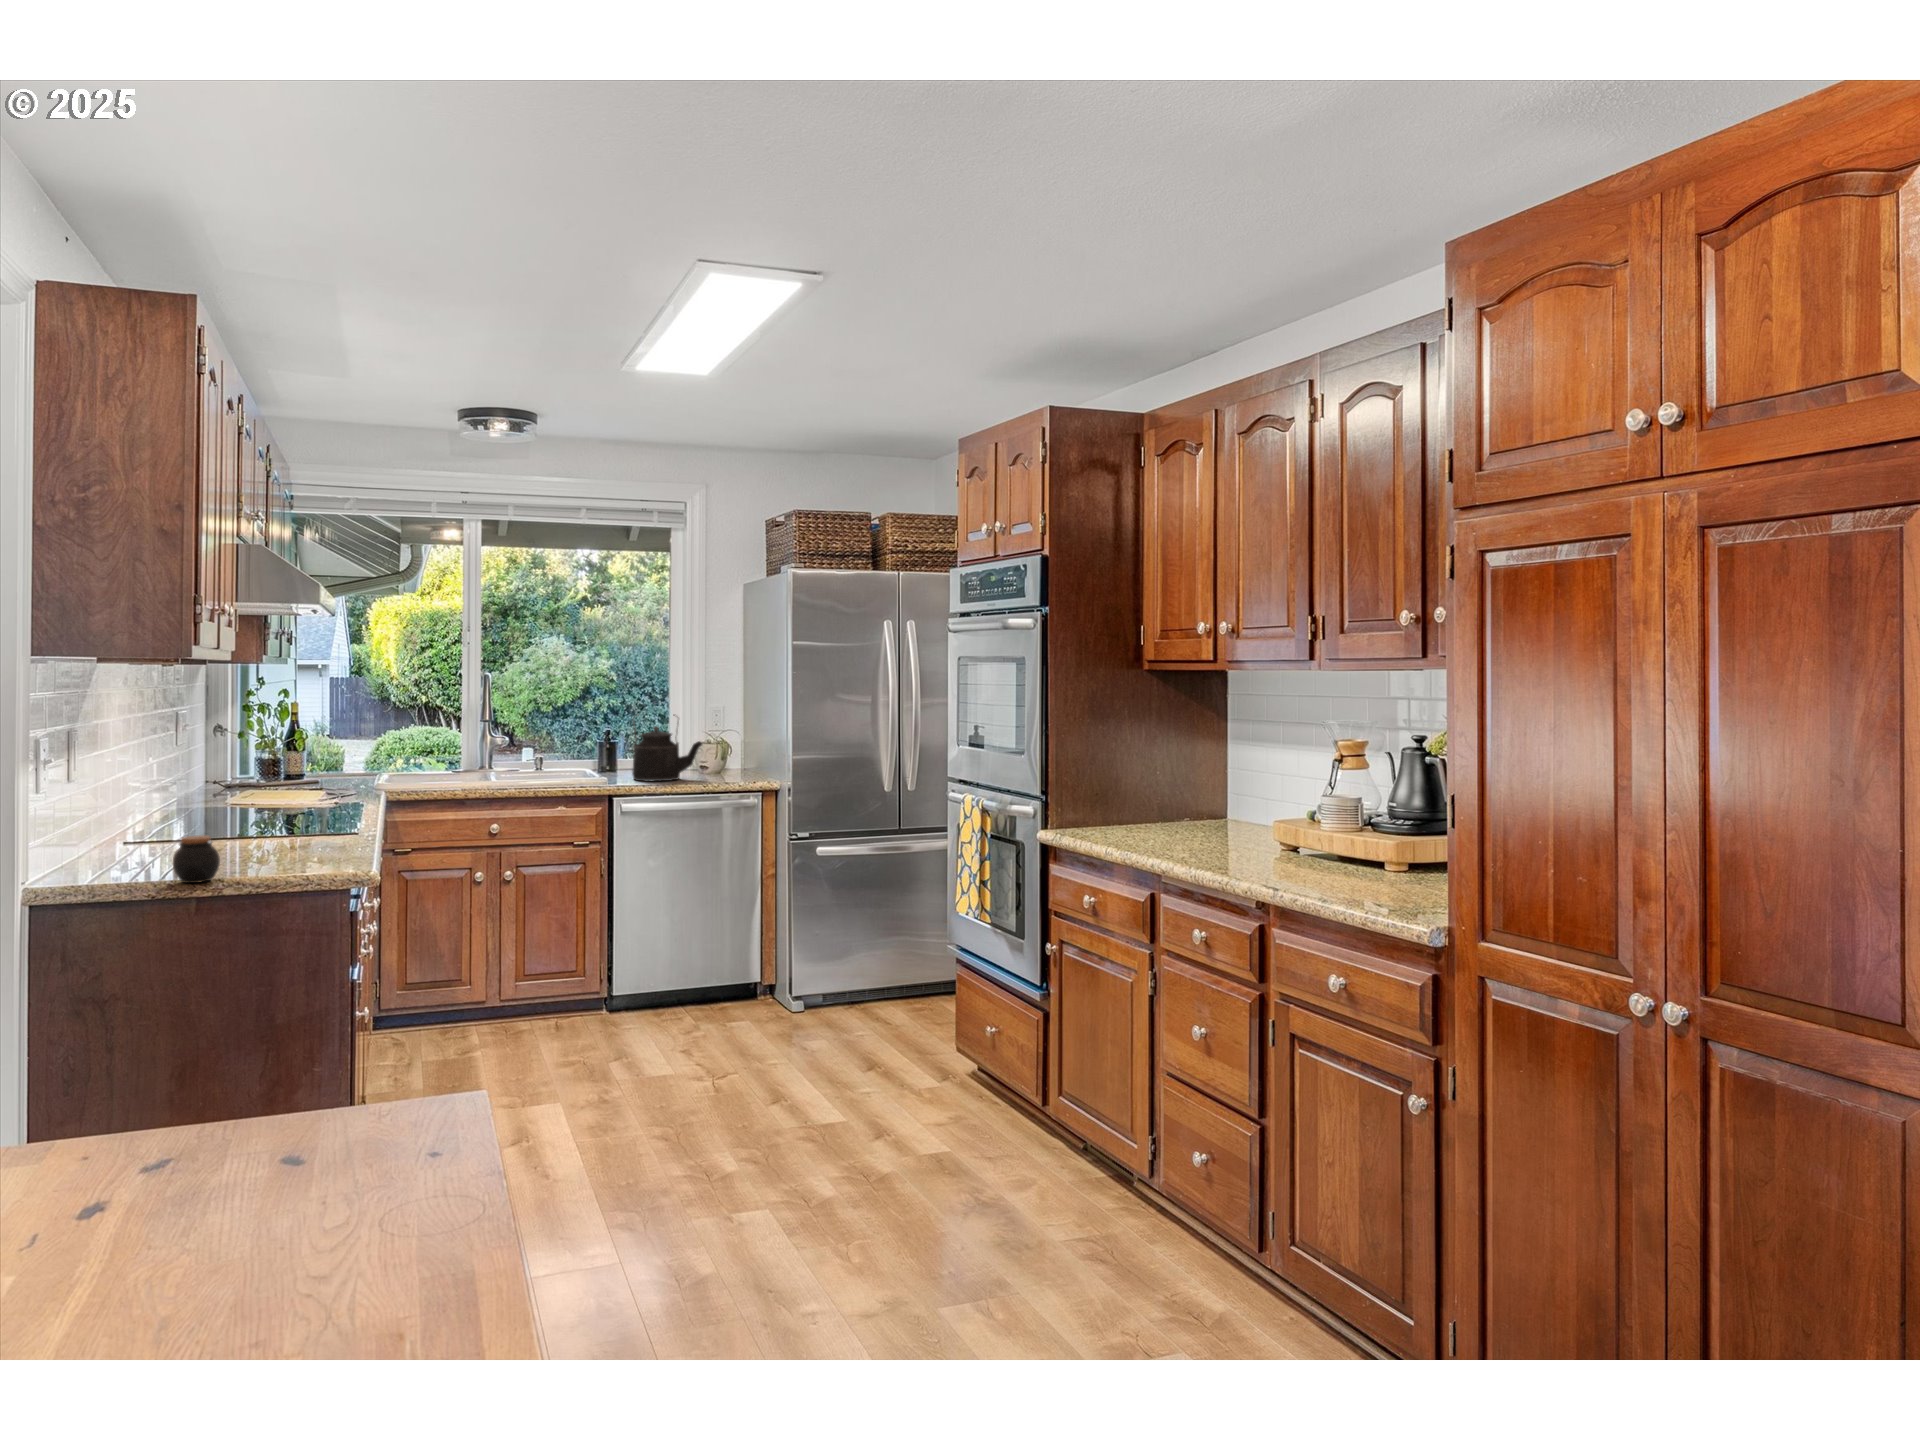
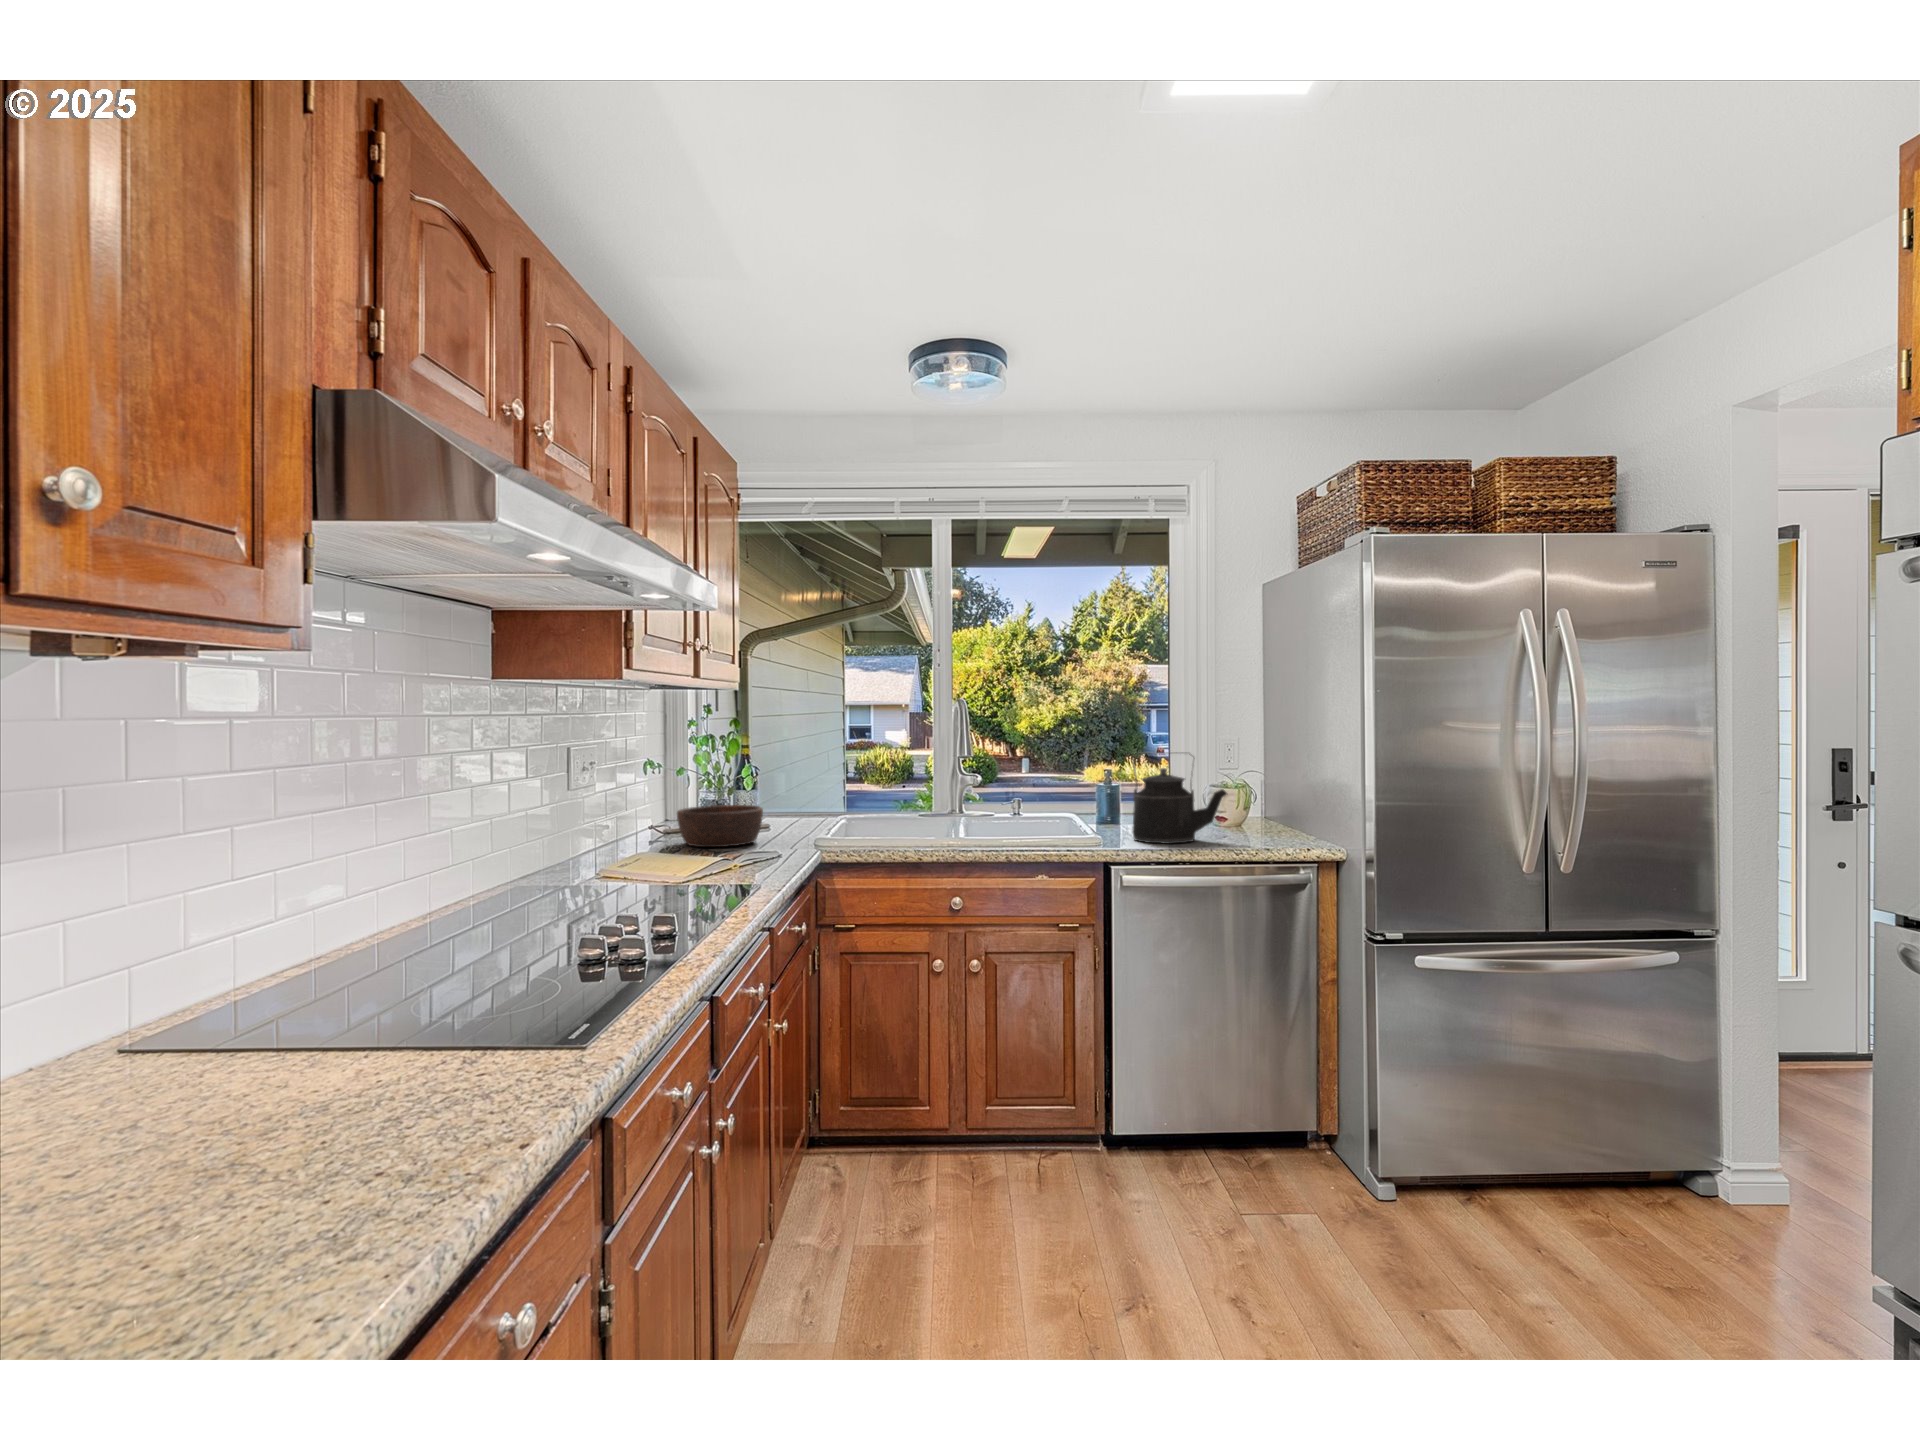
wooden bowl: none [250,758,326,790] -> present [677,805,763,847]
jar: present [173,835,220,883] -> none [321,989,416,1094]

